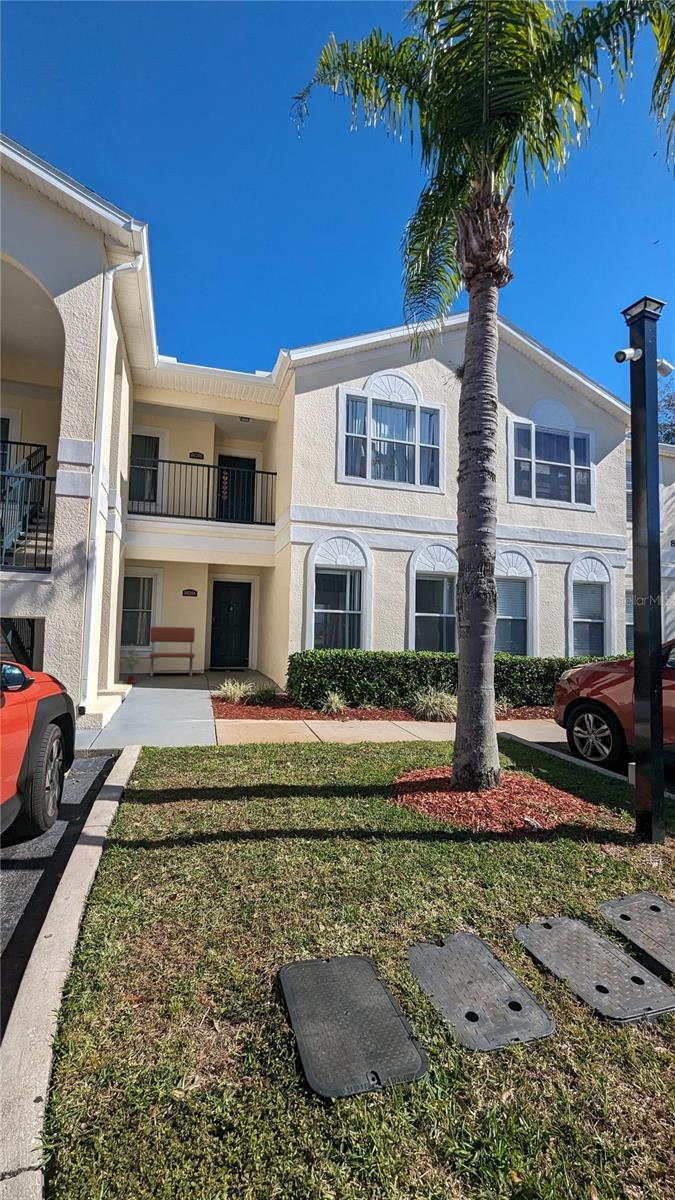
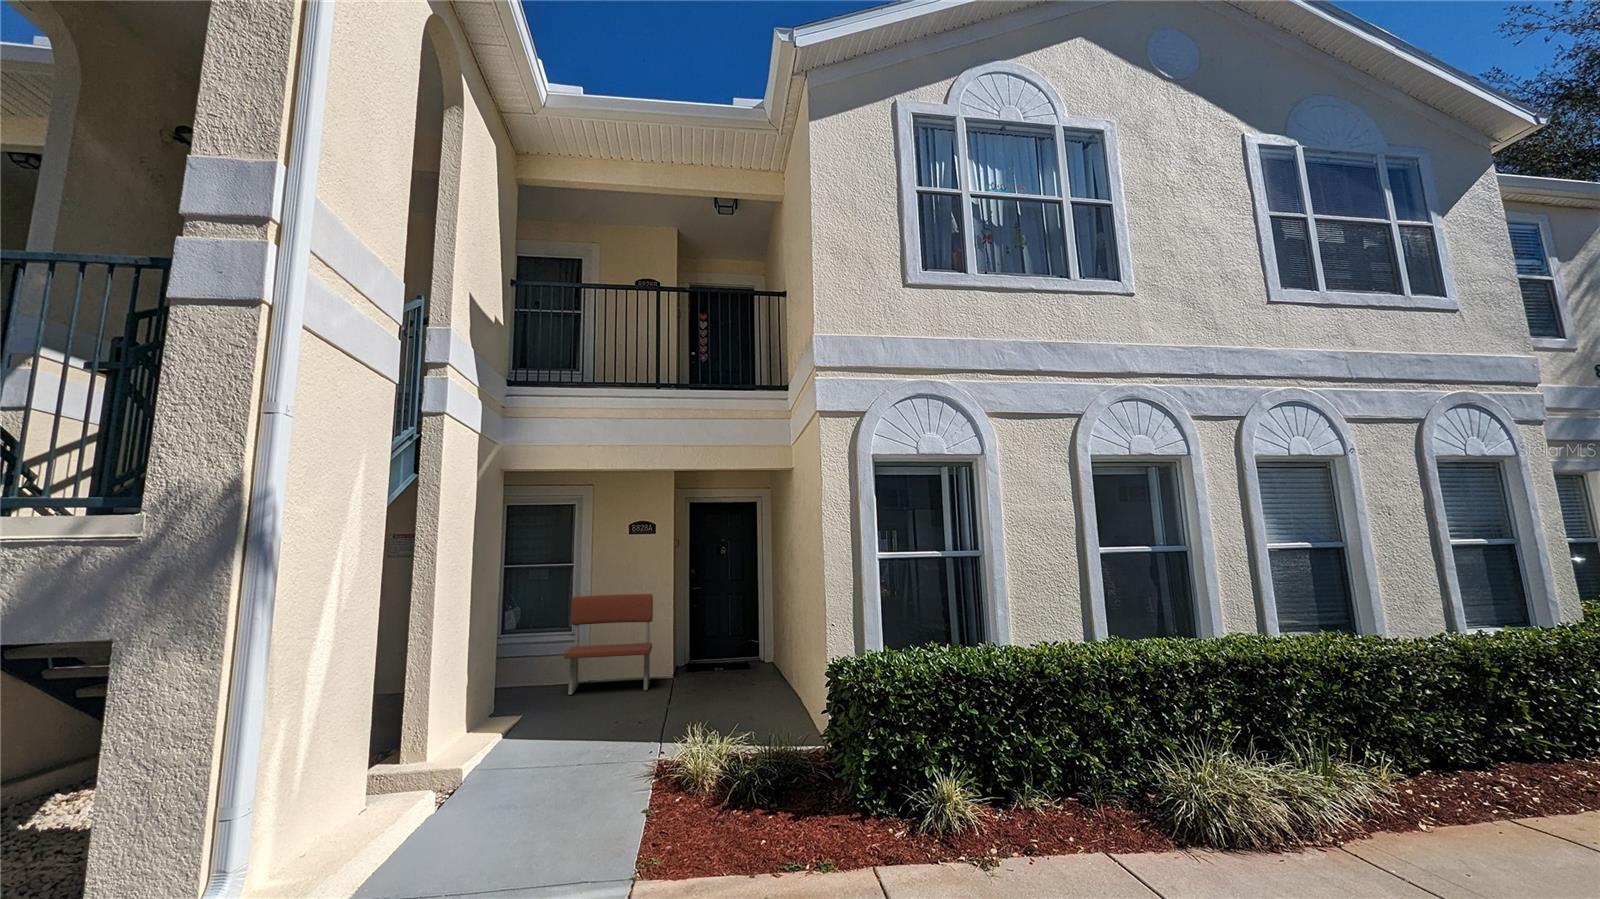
potted tree: present [120,646,139,684] -> none [492,640,536,723]

